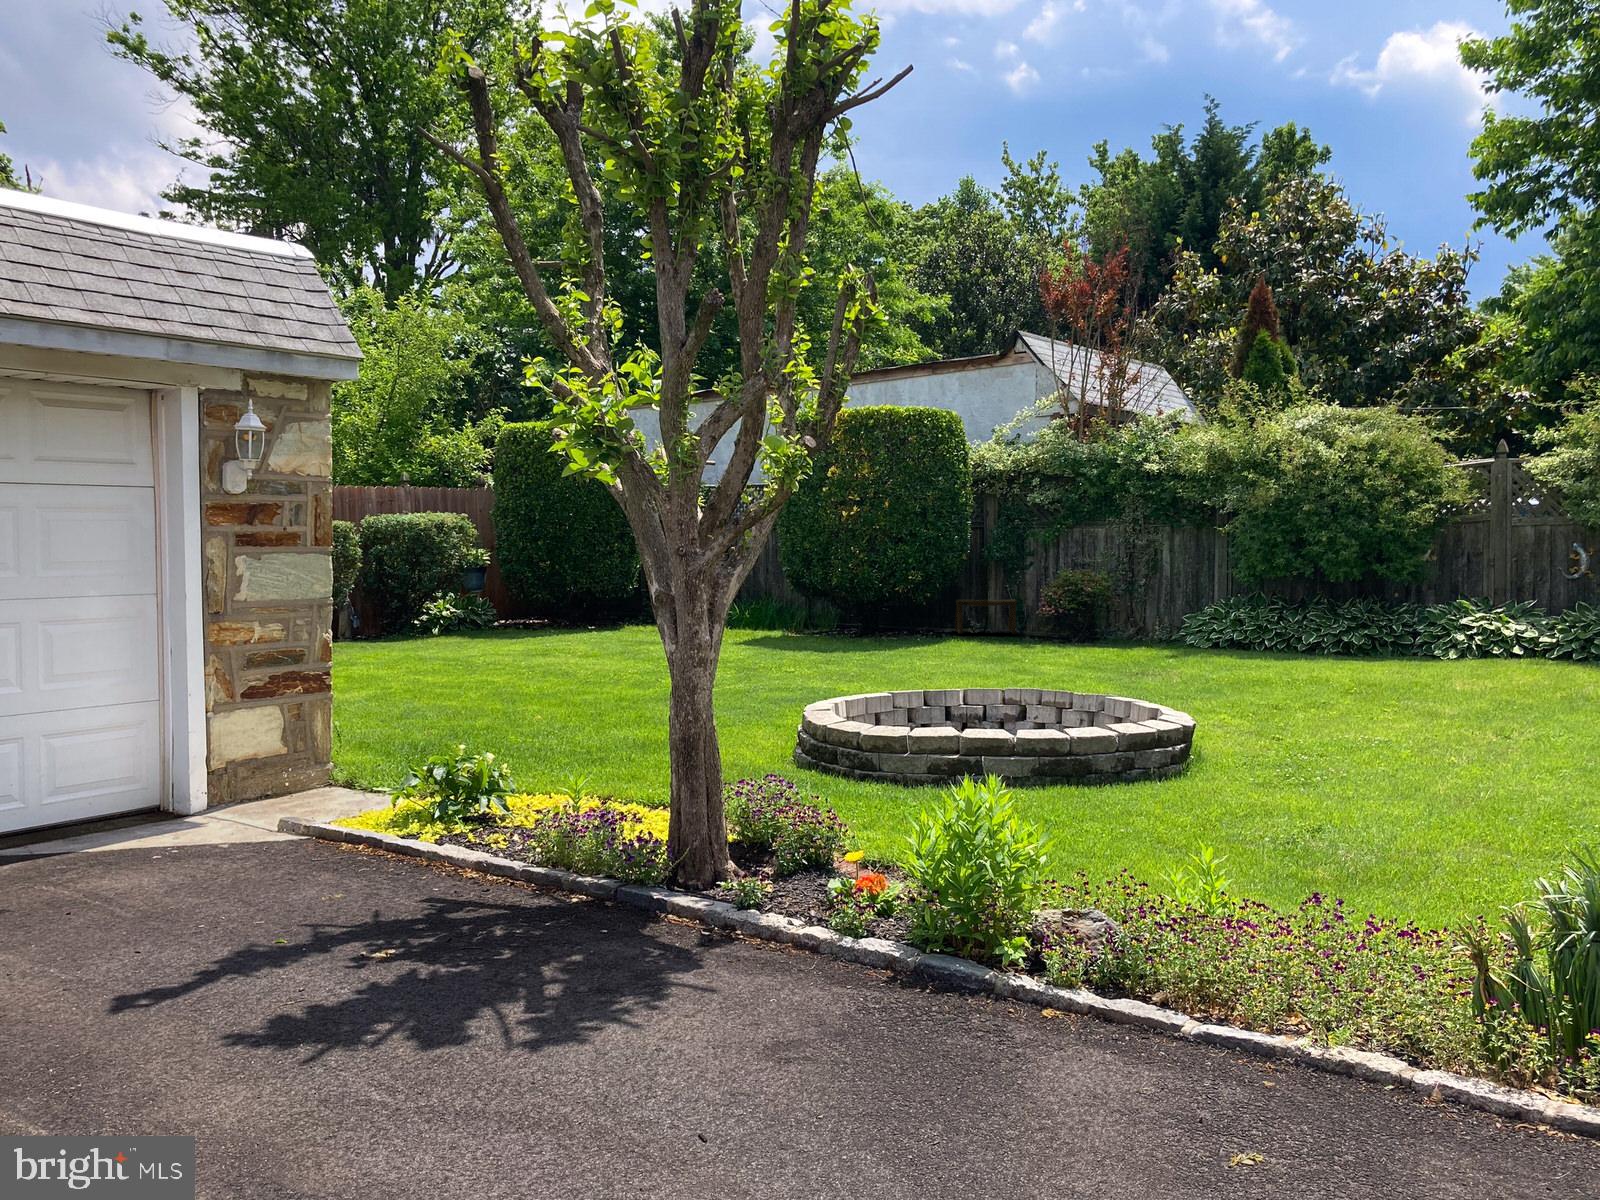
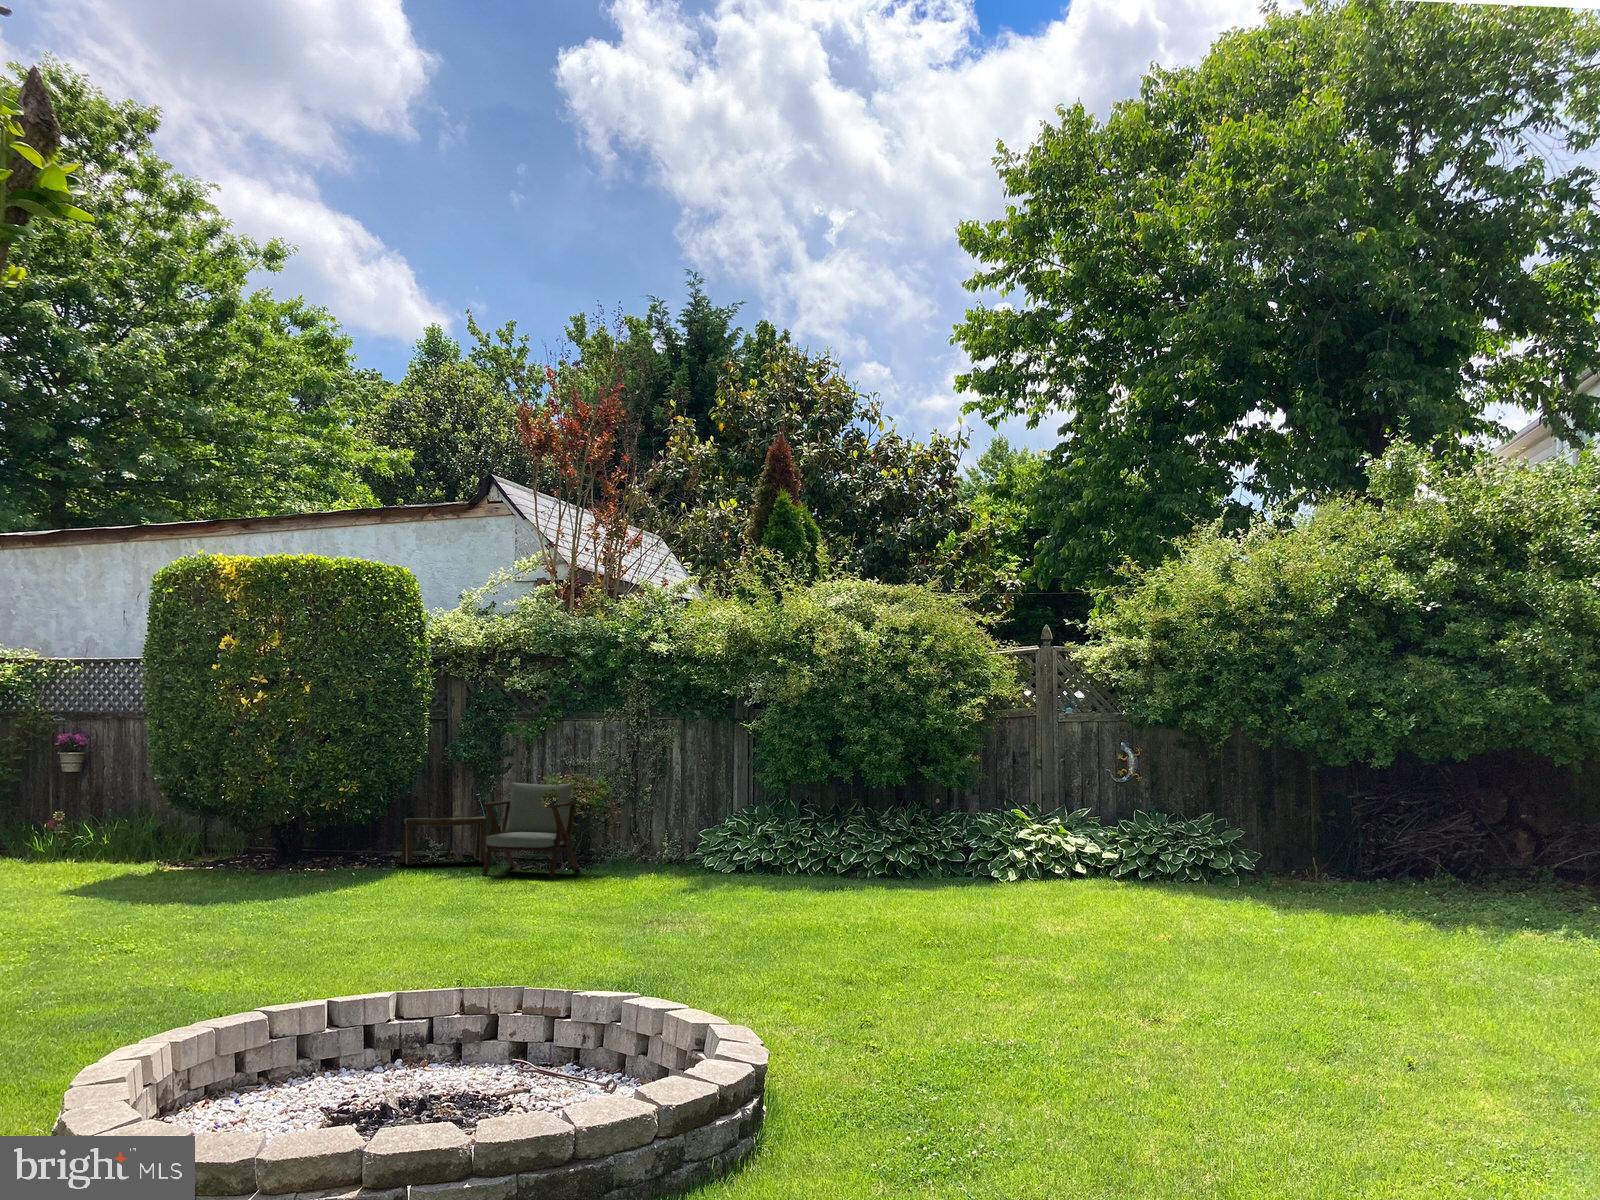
lounge chair: none [1013,574,1087,645] -> present [482,783,579,877]

